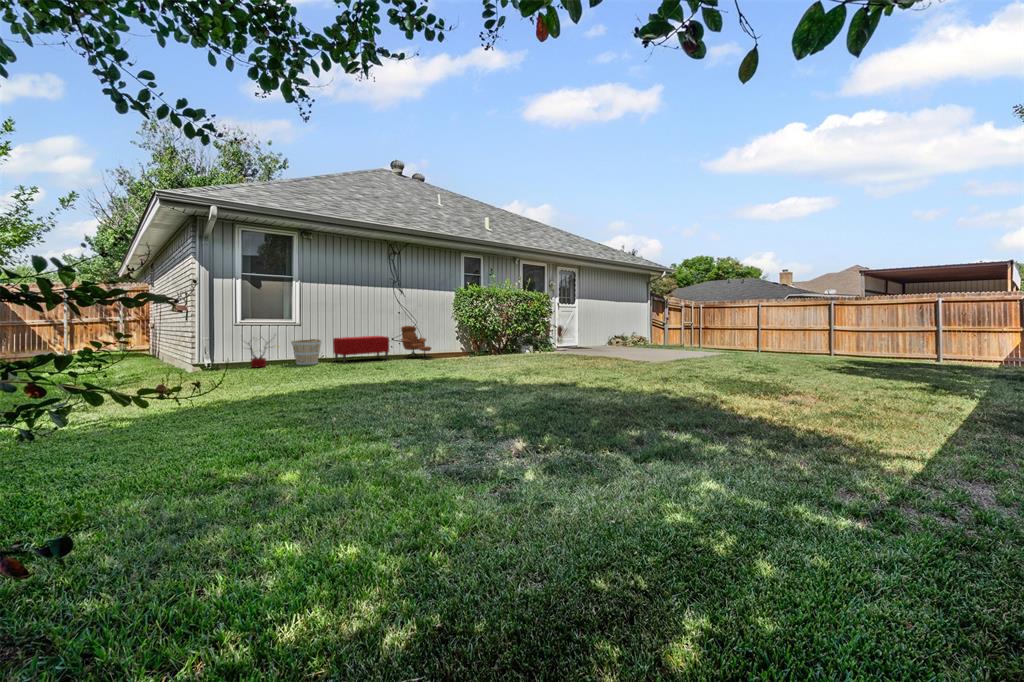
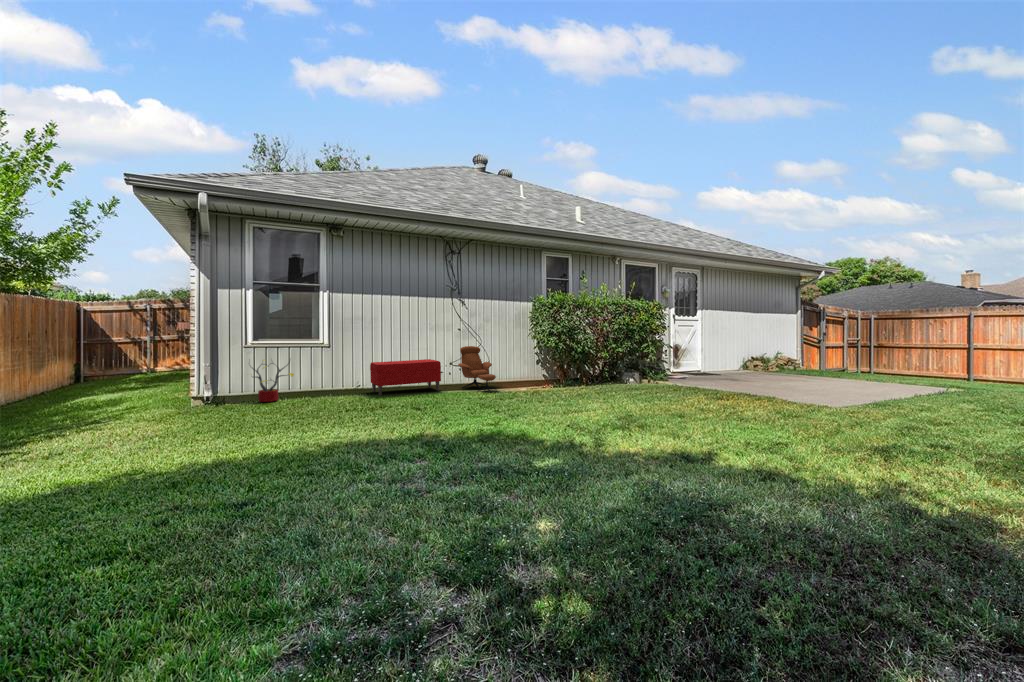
wooden bucket: present [291,339,322,365] -> none [312,364,351,399]

